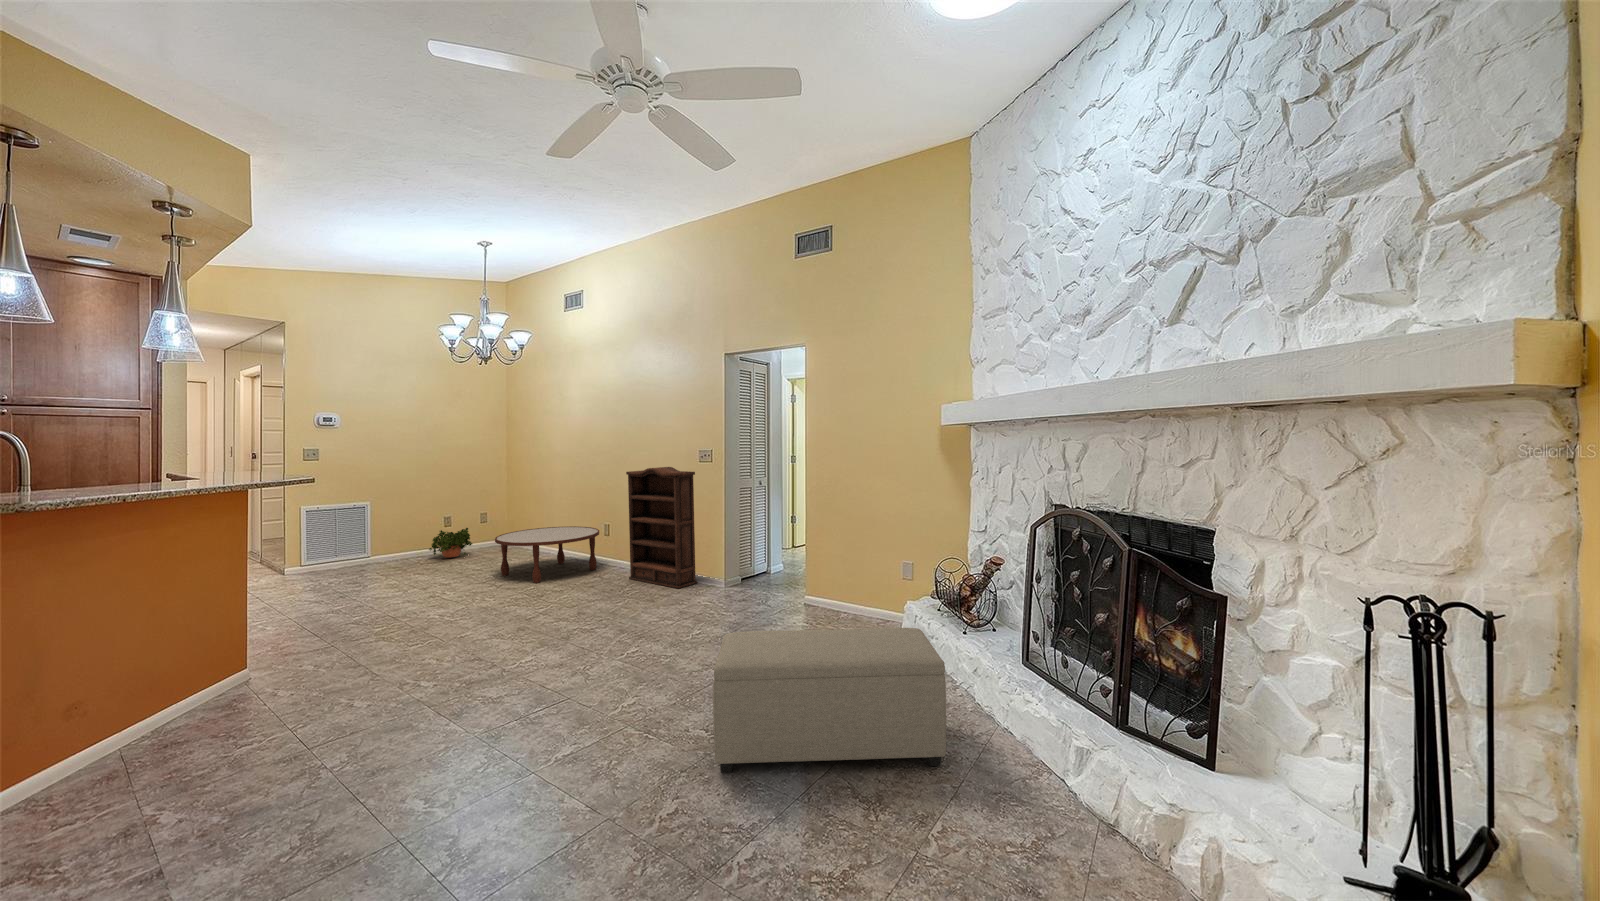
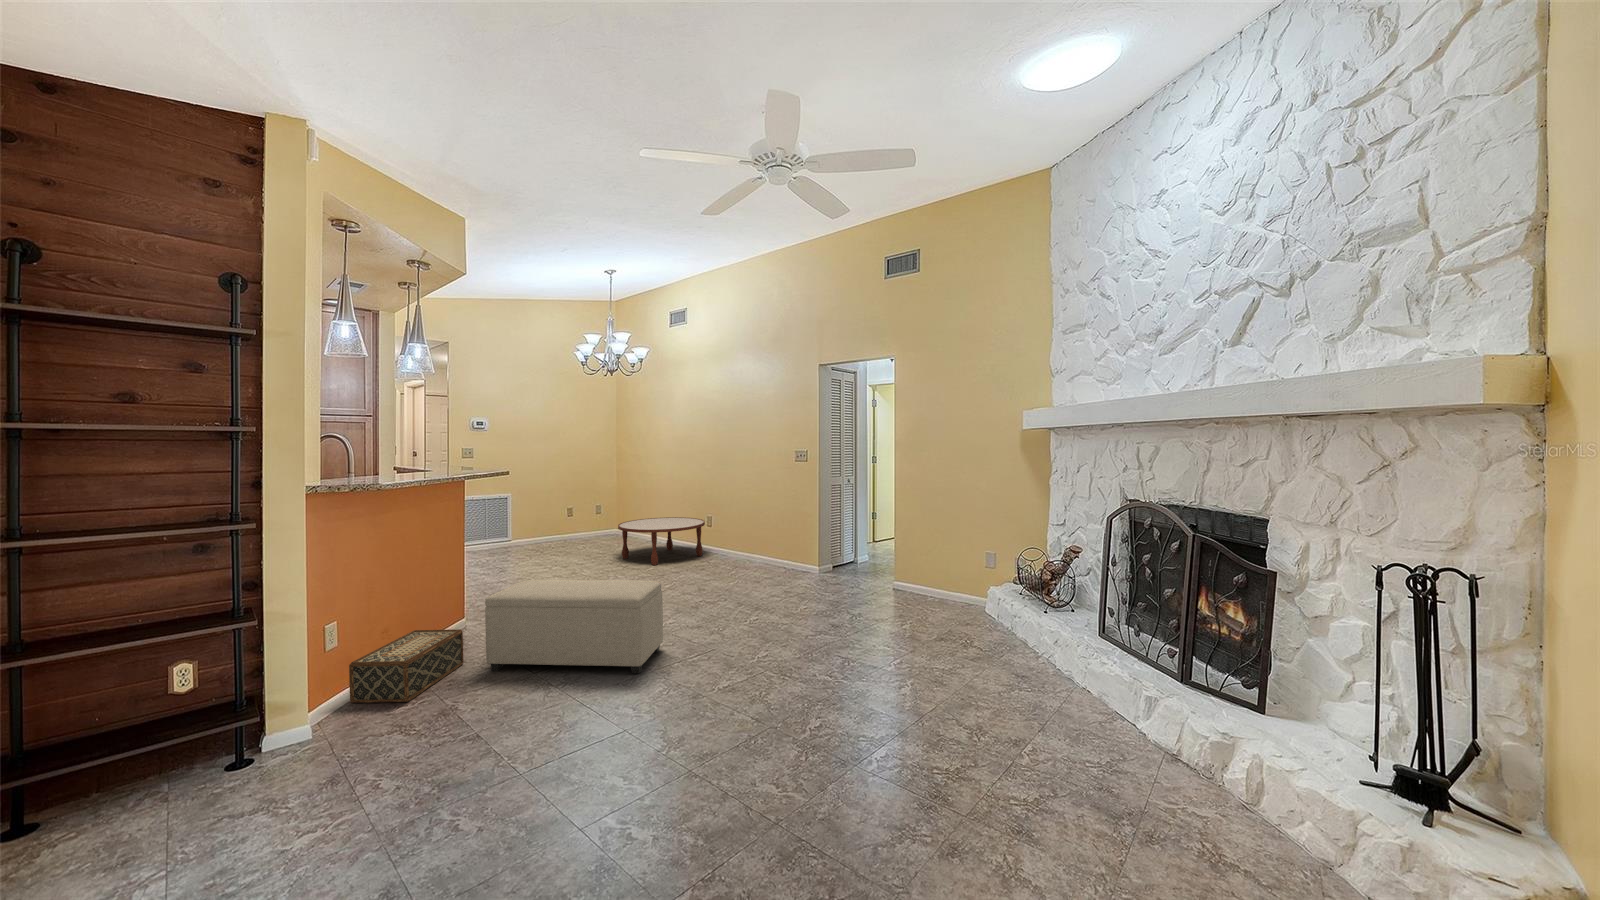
bookshelf: present [626,467,697,589] -> none [732,465,795,573]
potted plant: present [429,528,472,558] -> none [555,517,592,544]
ottoman: present [713,628,946,773] -> present [485,580,663,673]
woven basket: none [14,690,226,811] -> present [349,629,463,703]

